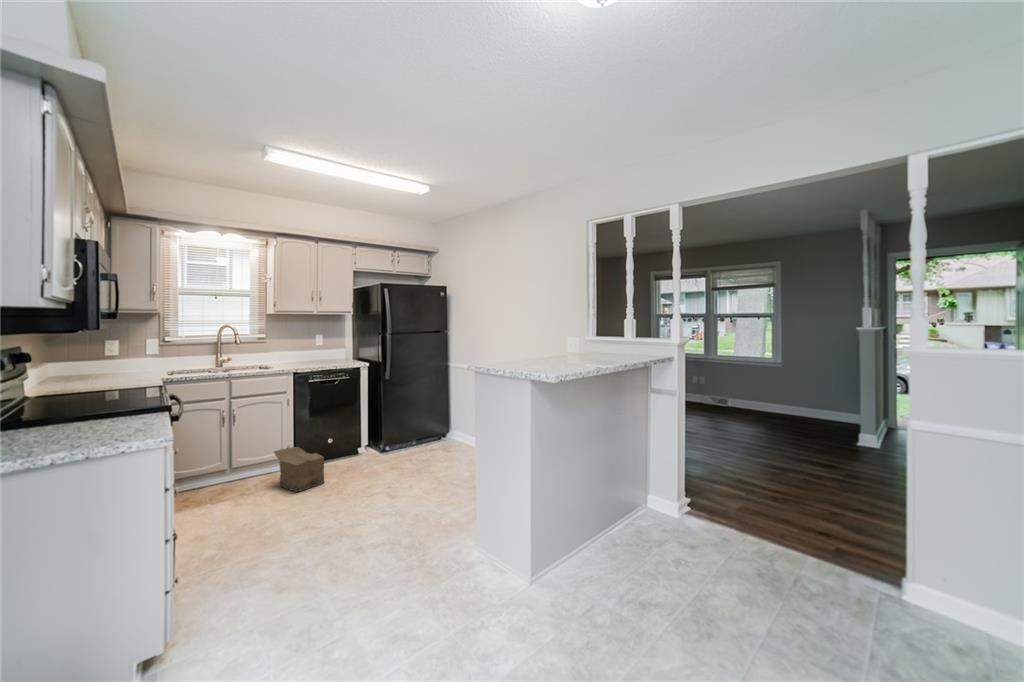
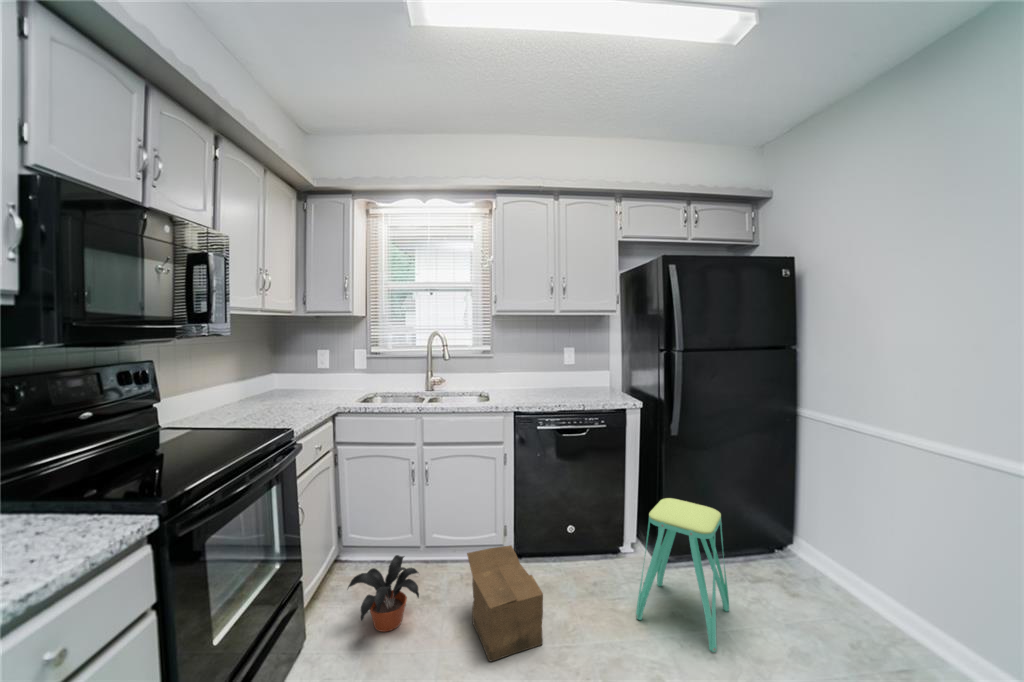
stool: none [371,408,415,467] -> present [636,498,729,652]
potted plant: none [194,463,247,502] -> present [348,555,419,632]

